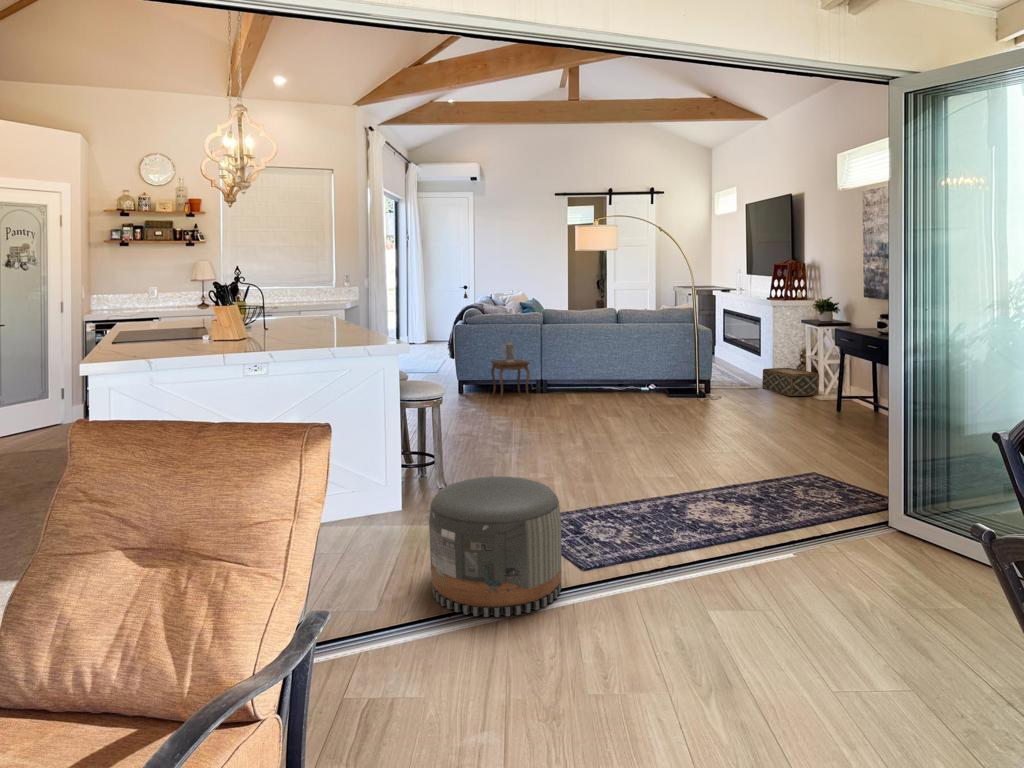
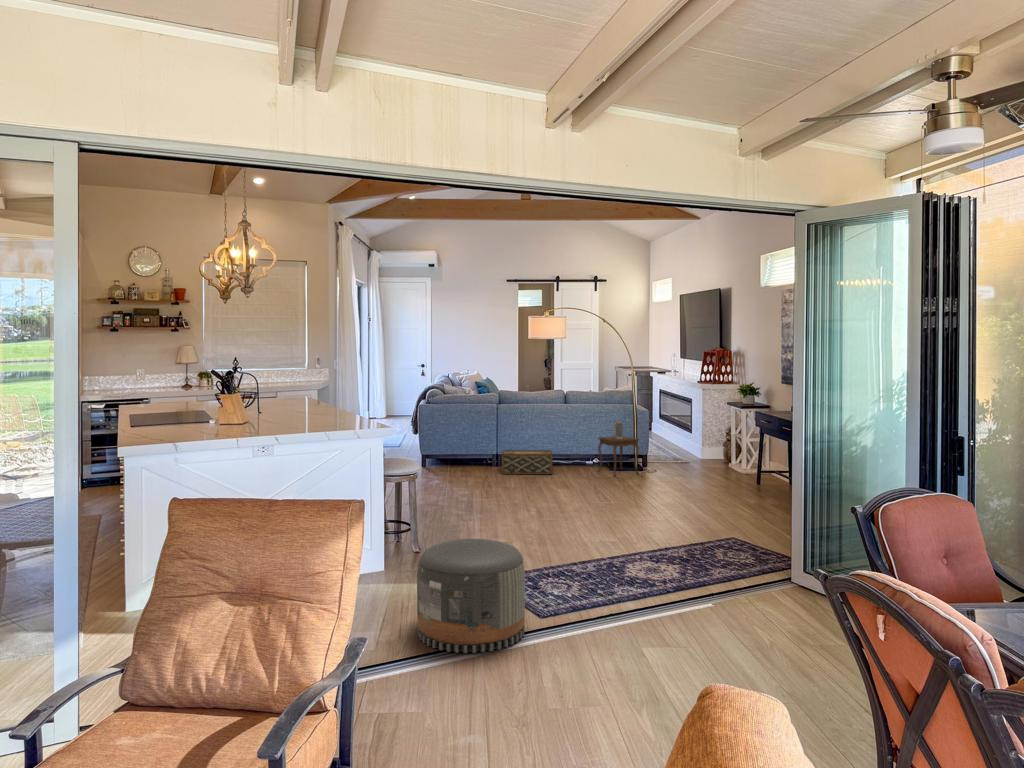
side table: present [491,342,531,402] -> present [598,421,639,476]
woven basket: present [762,368,819,396] -> present [502,450,553,474]

